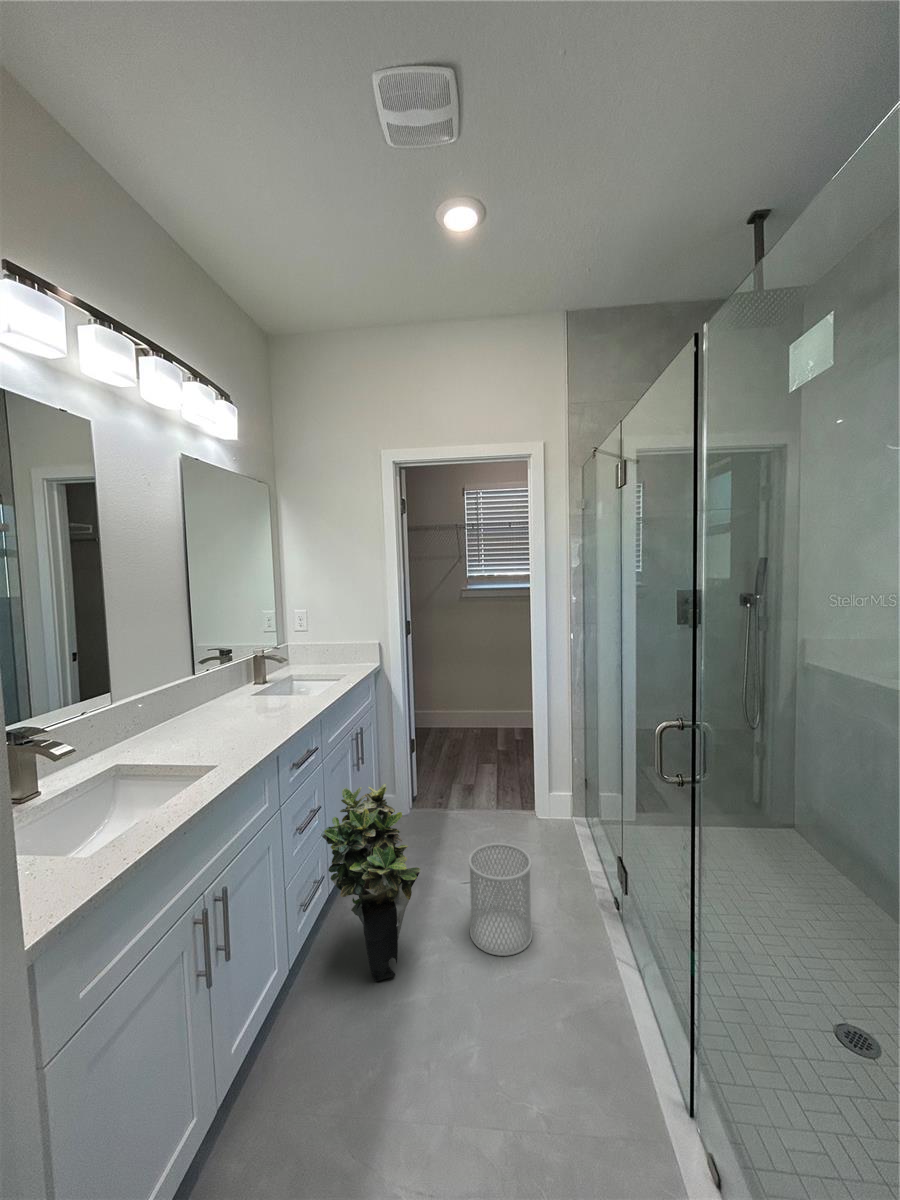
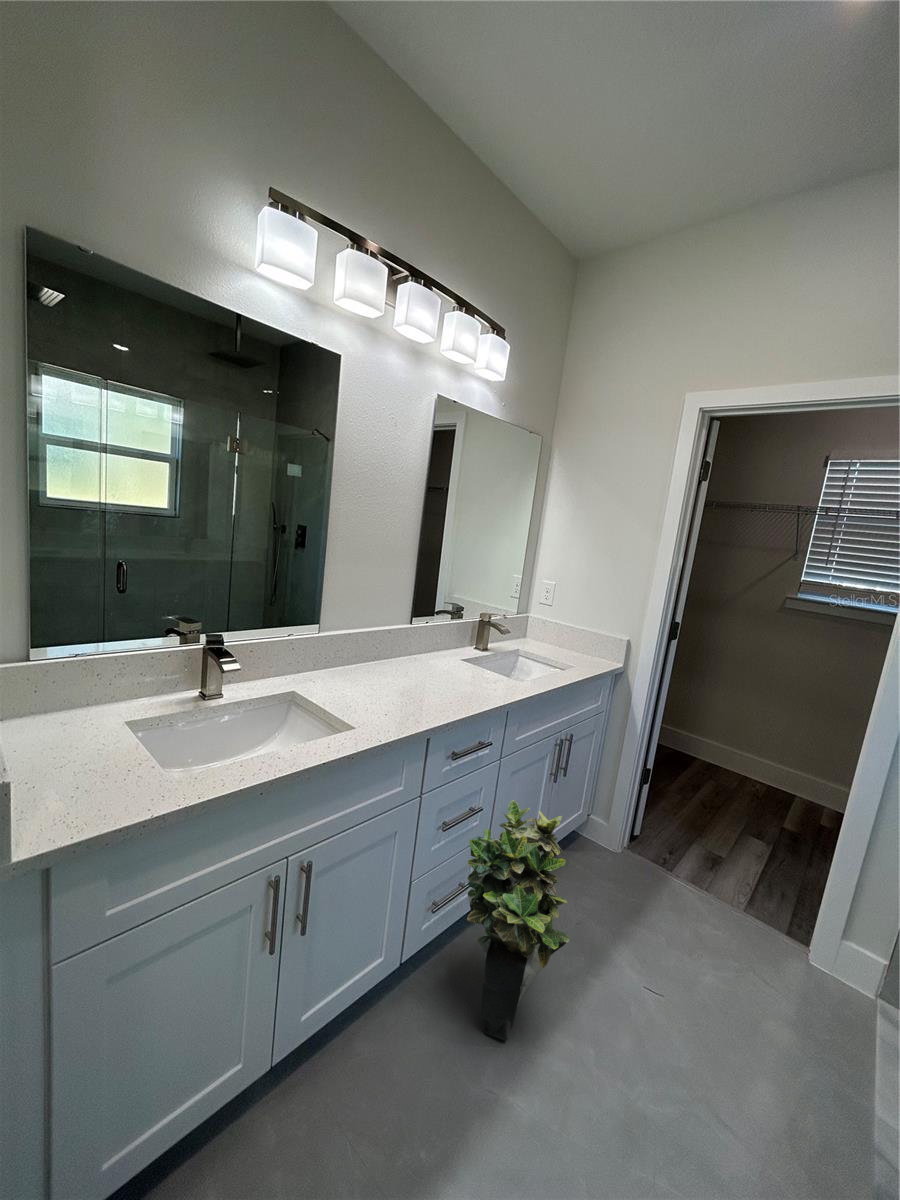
wastebasket: present [468,843,532,956] -> none [618,952,732,1125]

